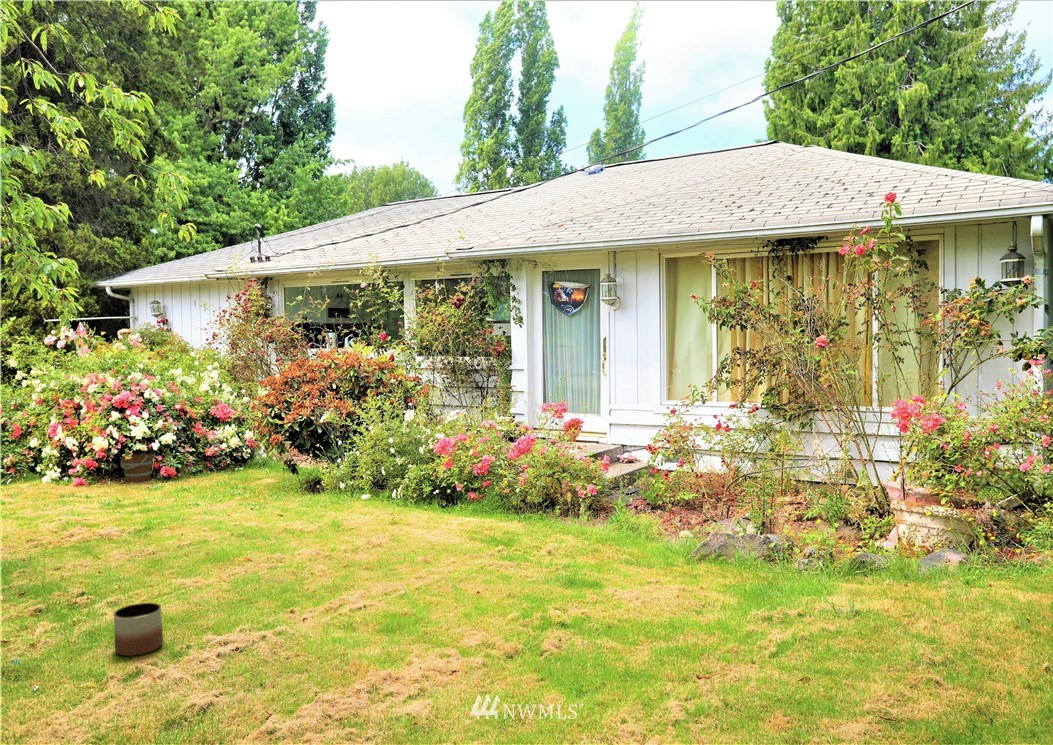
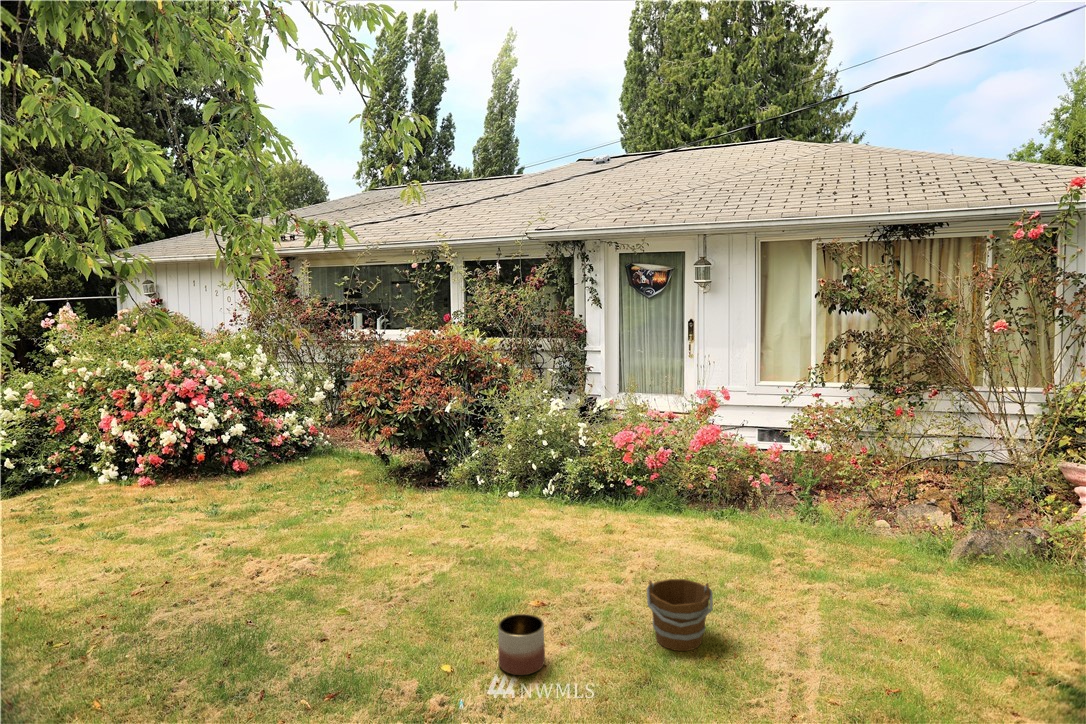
bucket: present [121,452,153,482] -> present [647,579,713,651]

